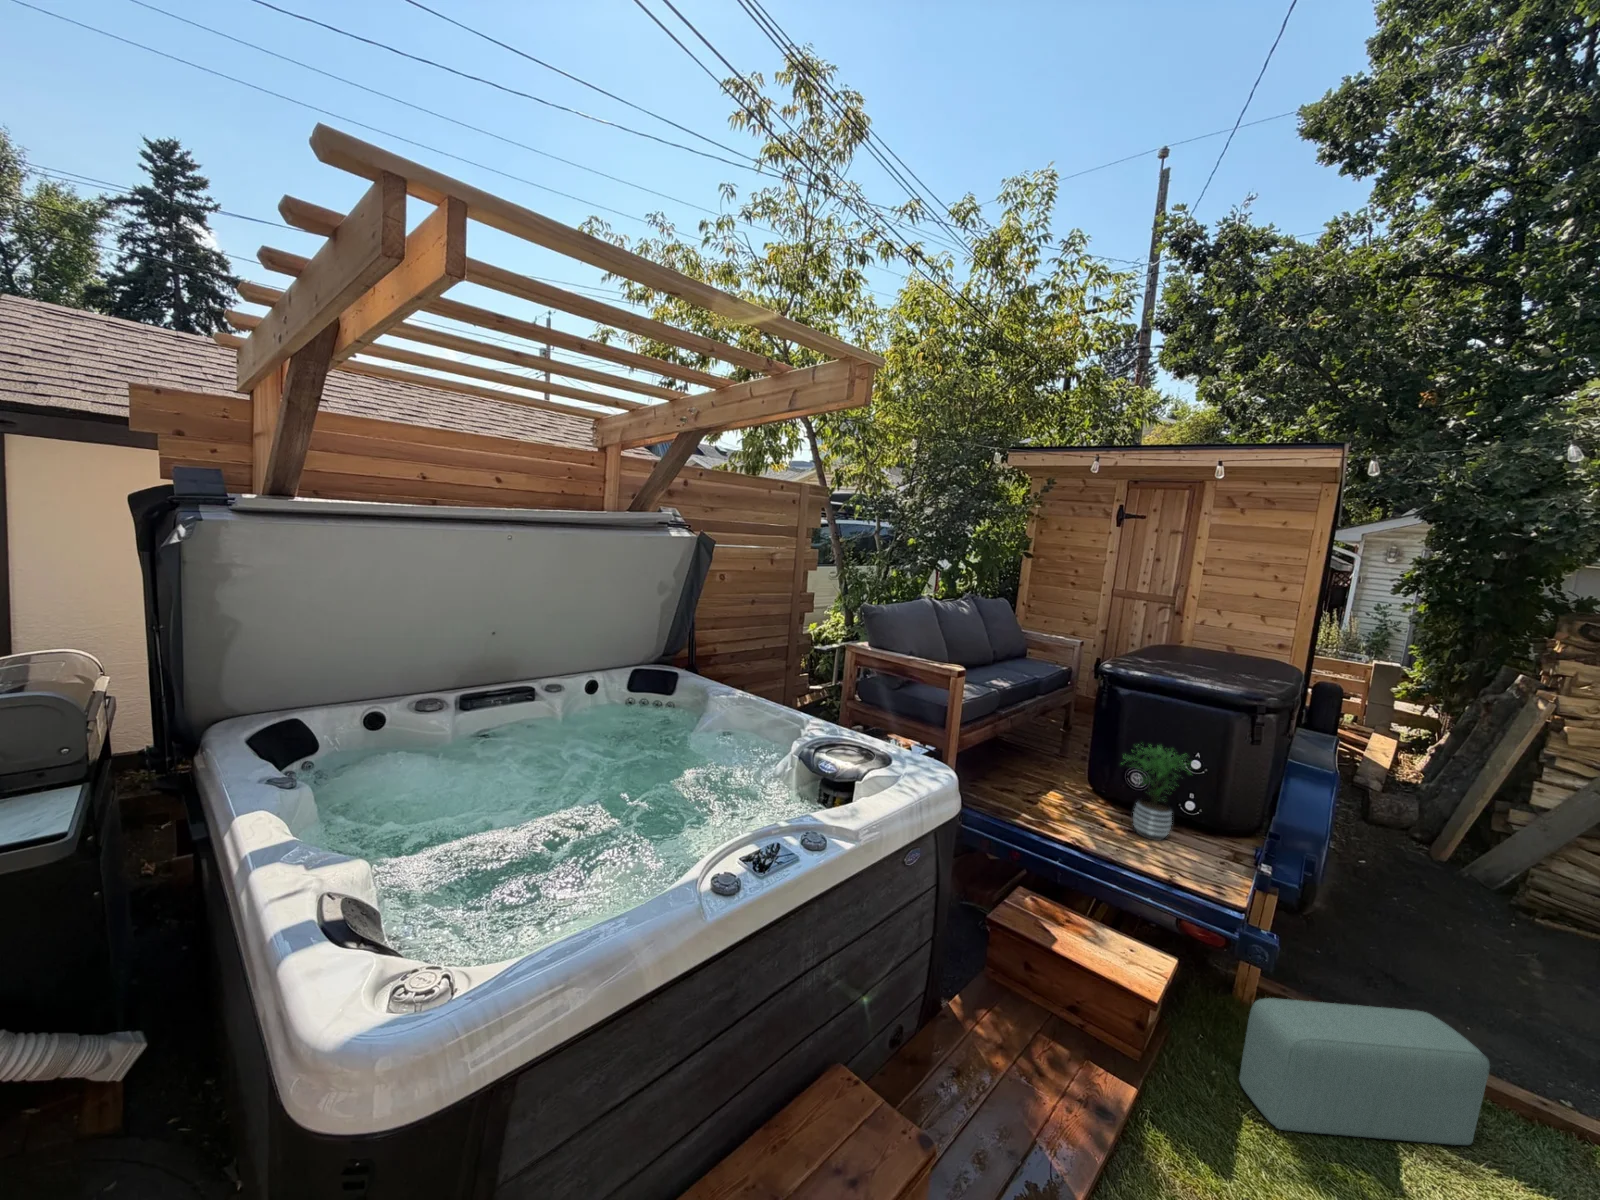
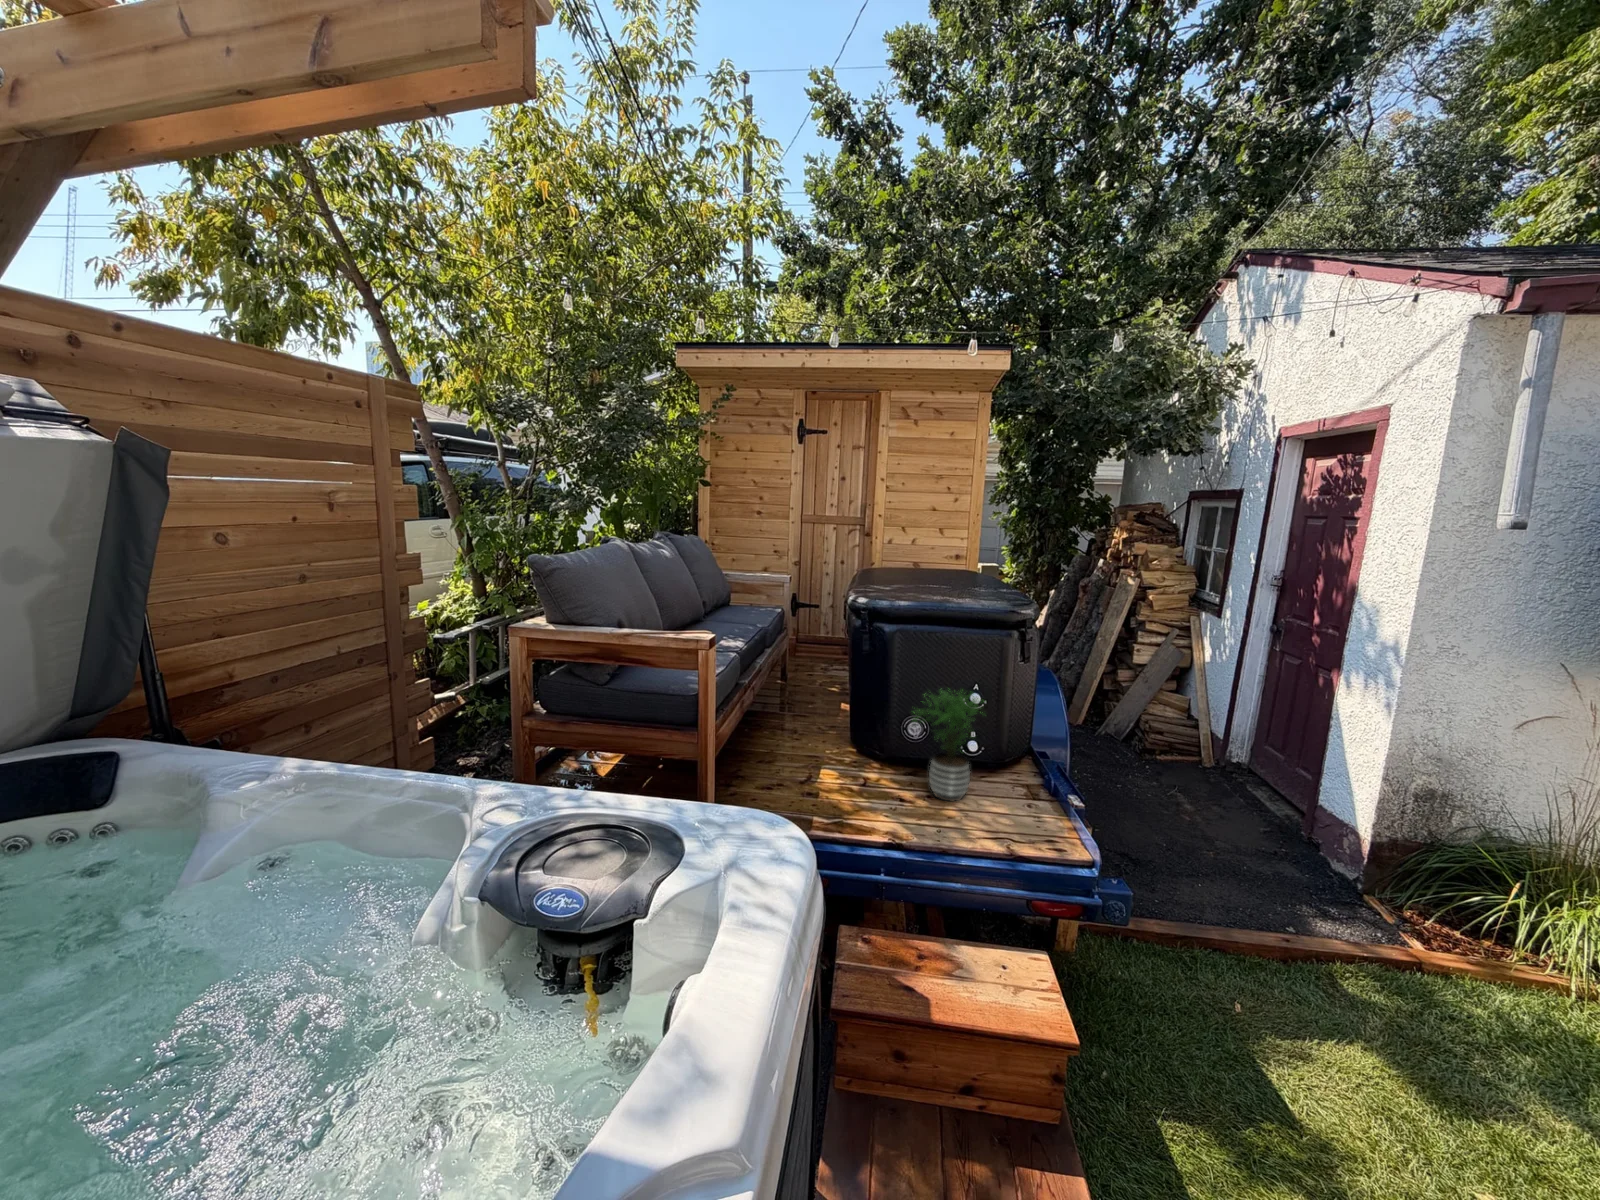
pouf: present [1239,998,1490,1145] -> none [1144,911,1318,1121]

